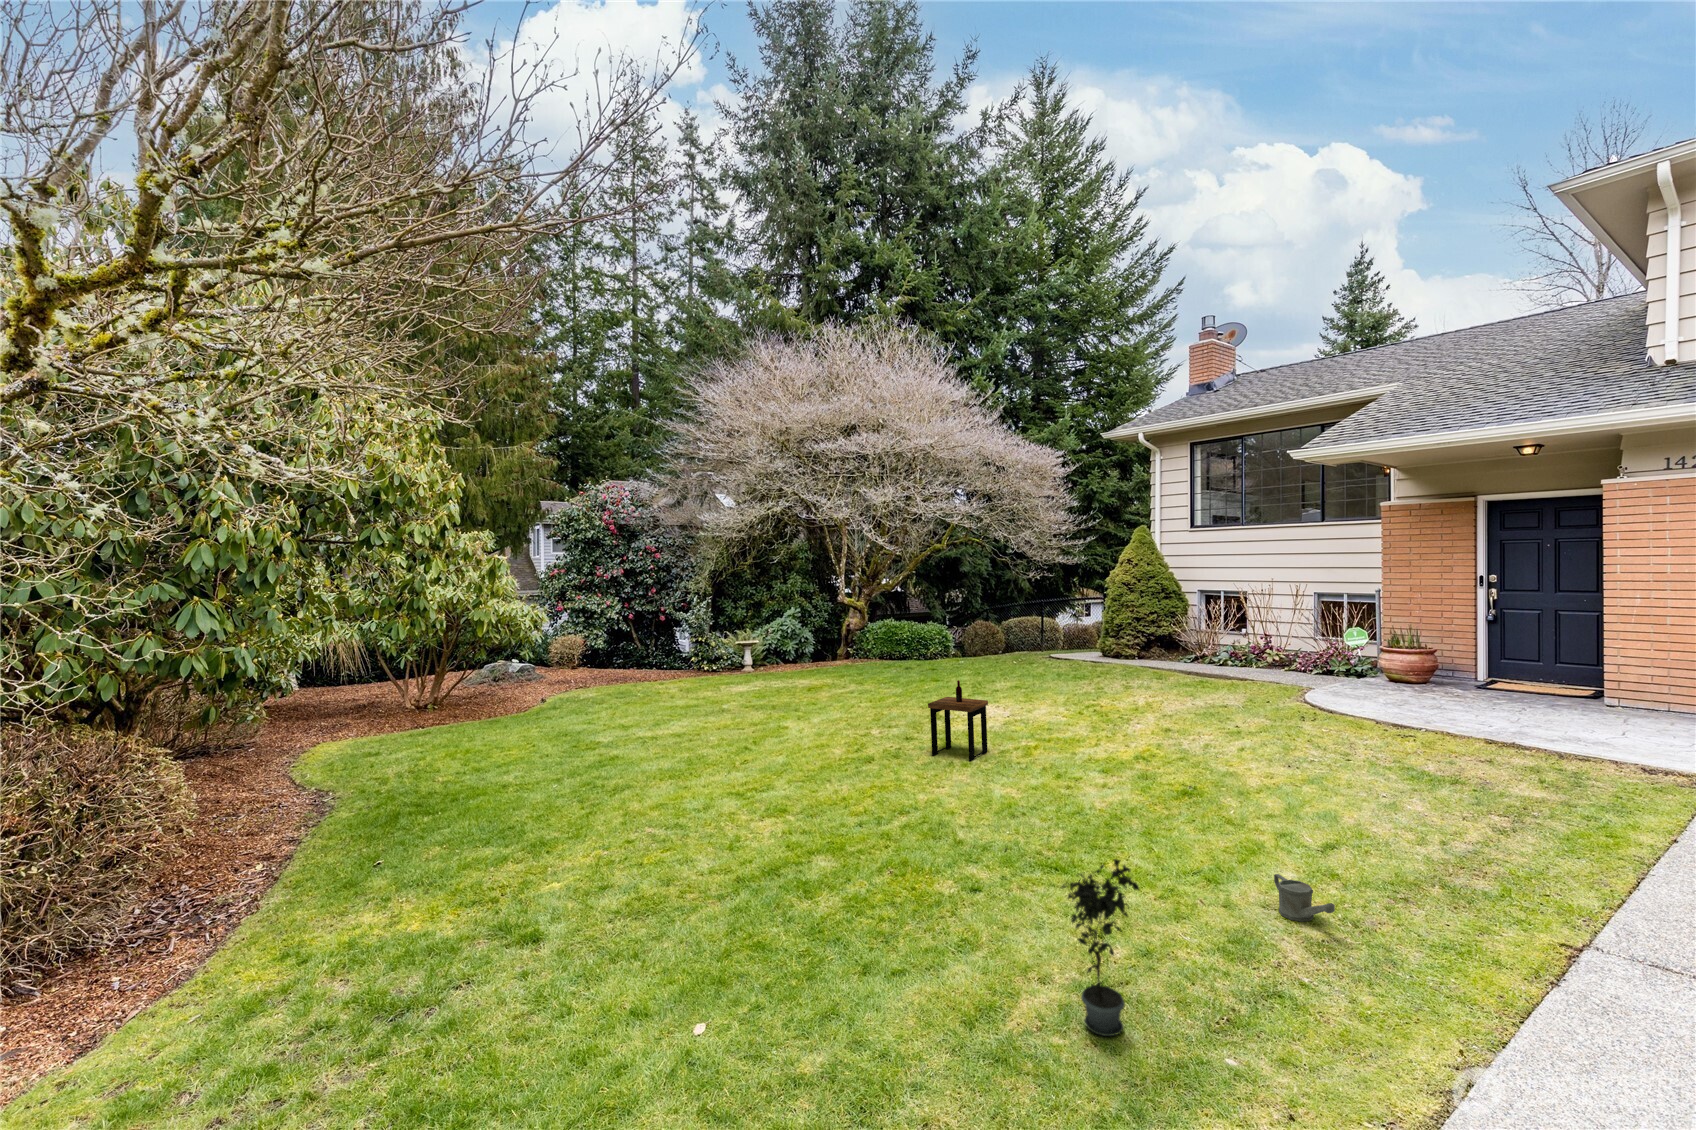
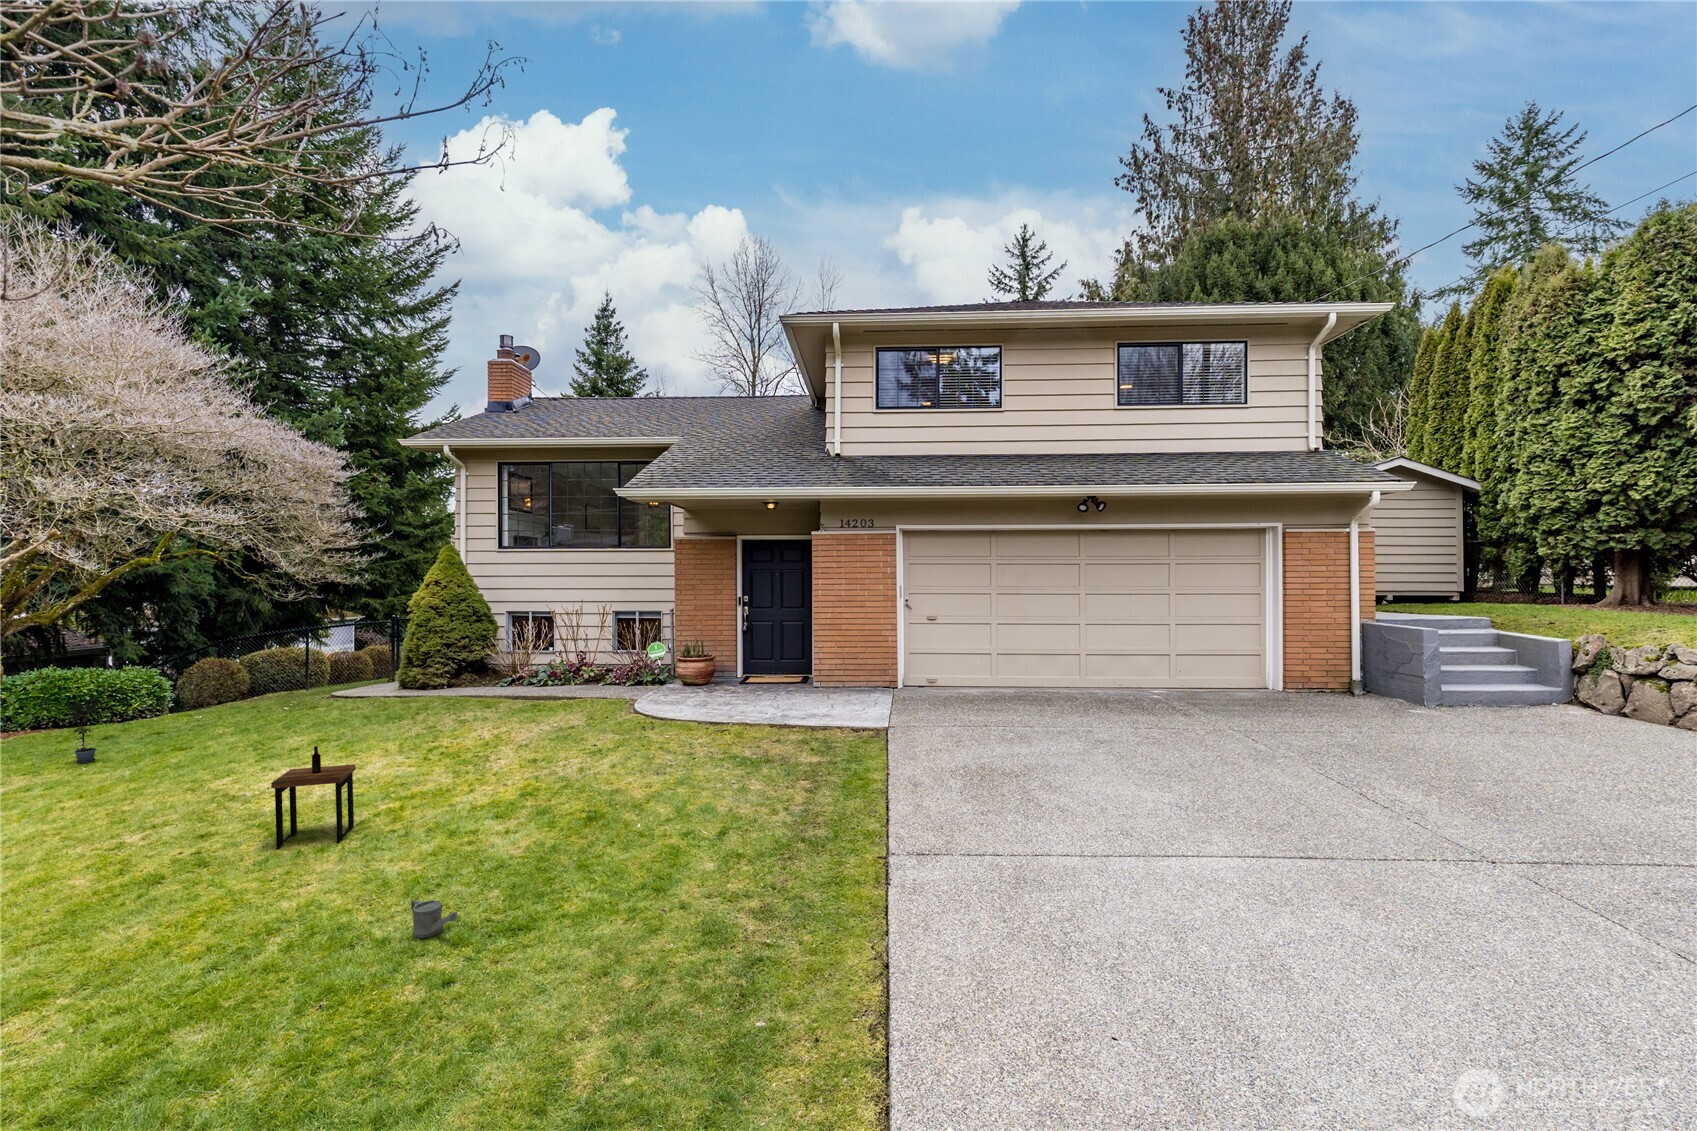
potted plant: present [1061,859,1139,1036] -> present [63,695,103,763]
watering can: present [1274,874,1335,922] -> present [411,900,457,938]

